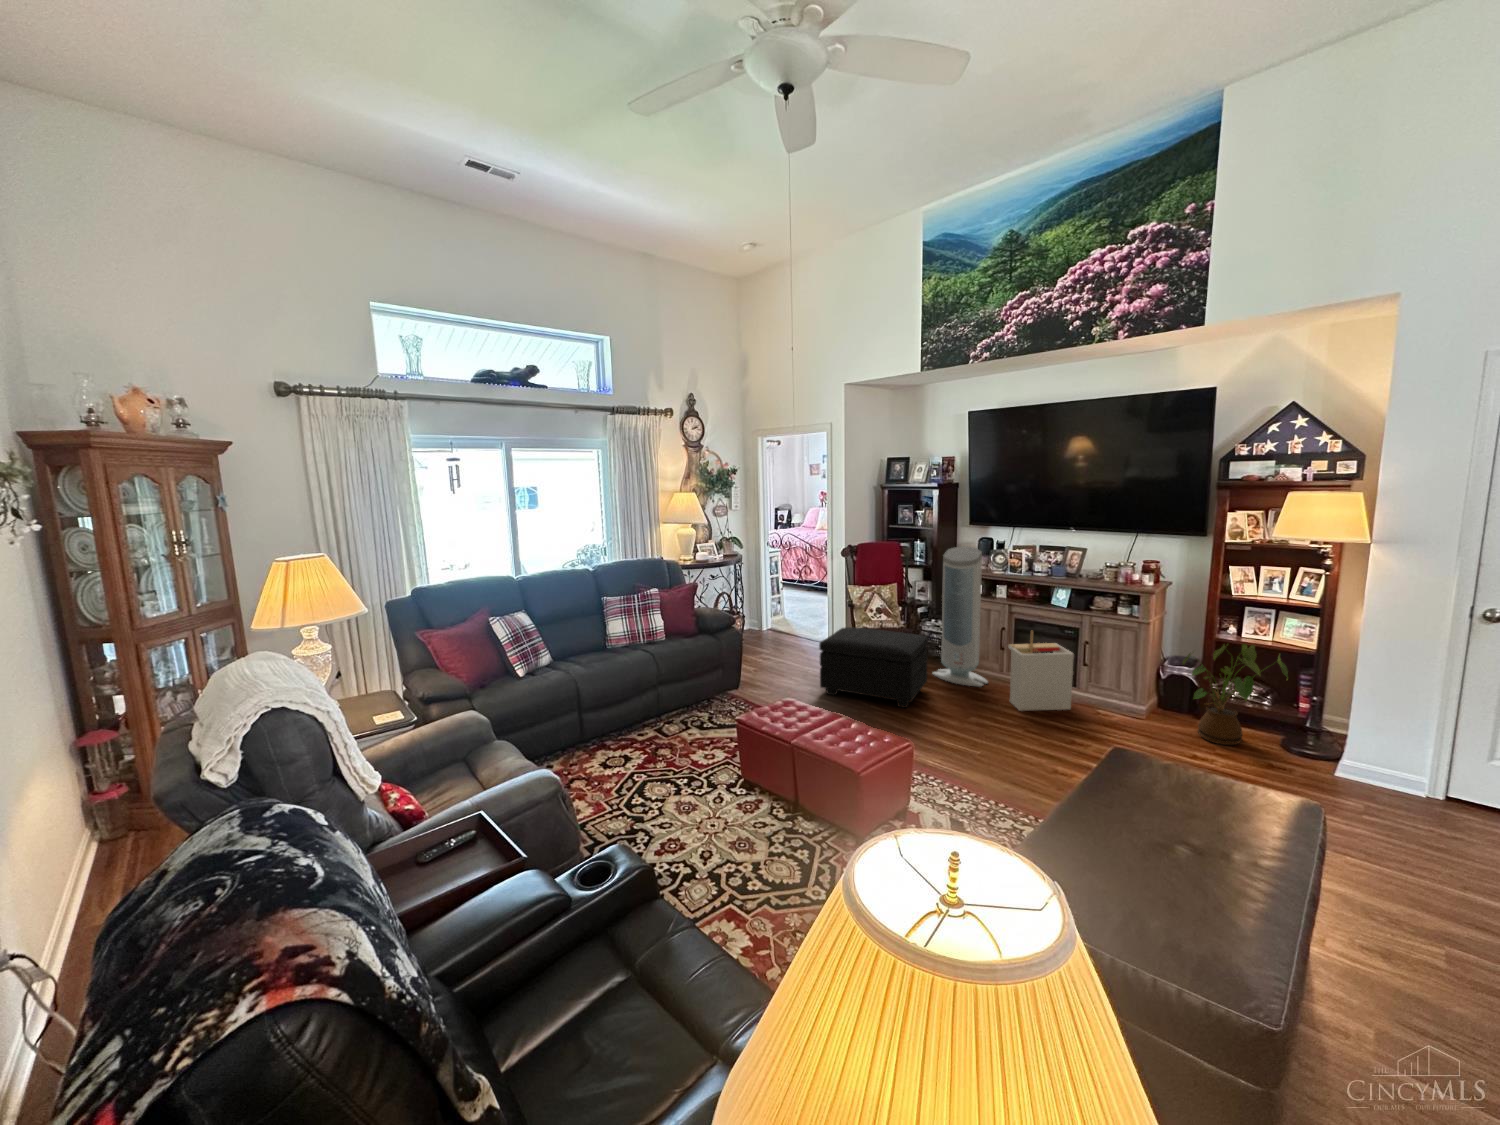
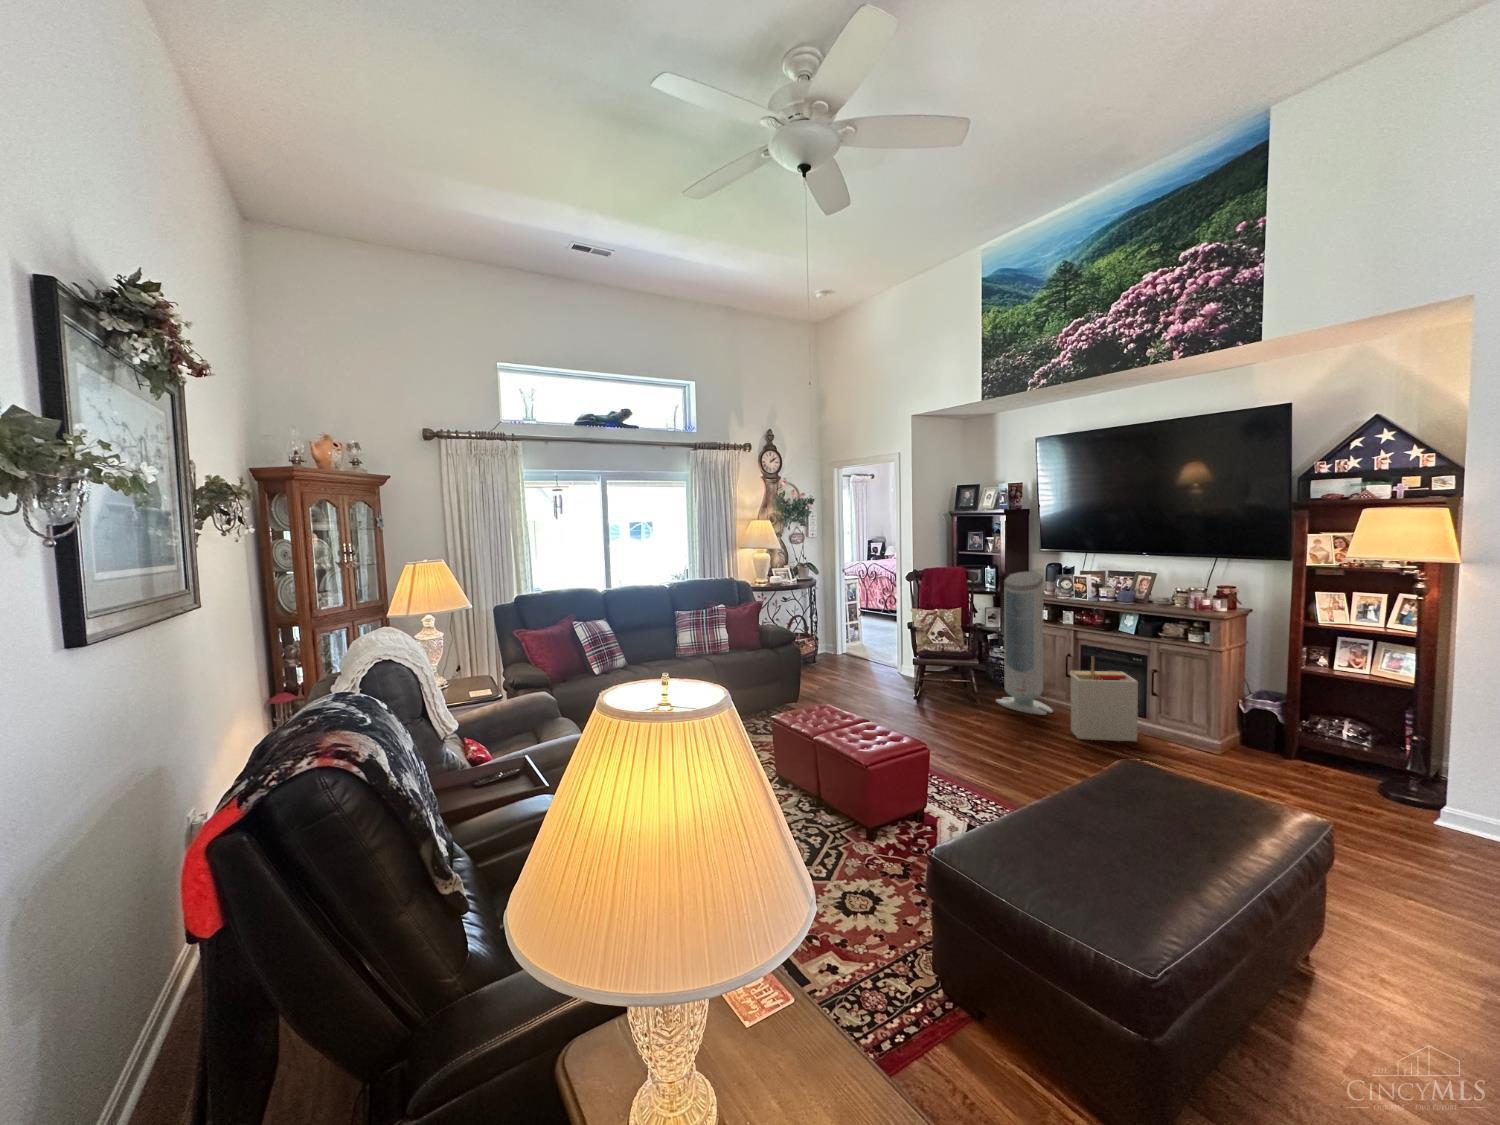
footstool: present [819,627,928,708] -> none [873,650,985,729]
house plant: present [1182,644,1288,745] -> none [1258,674,1383,787]

